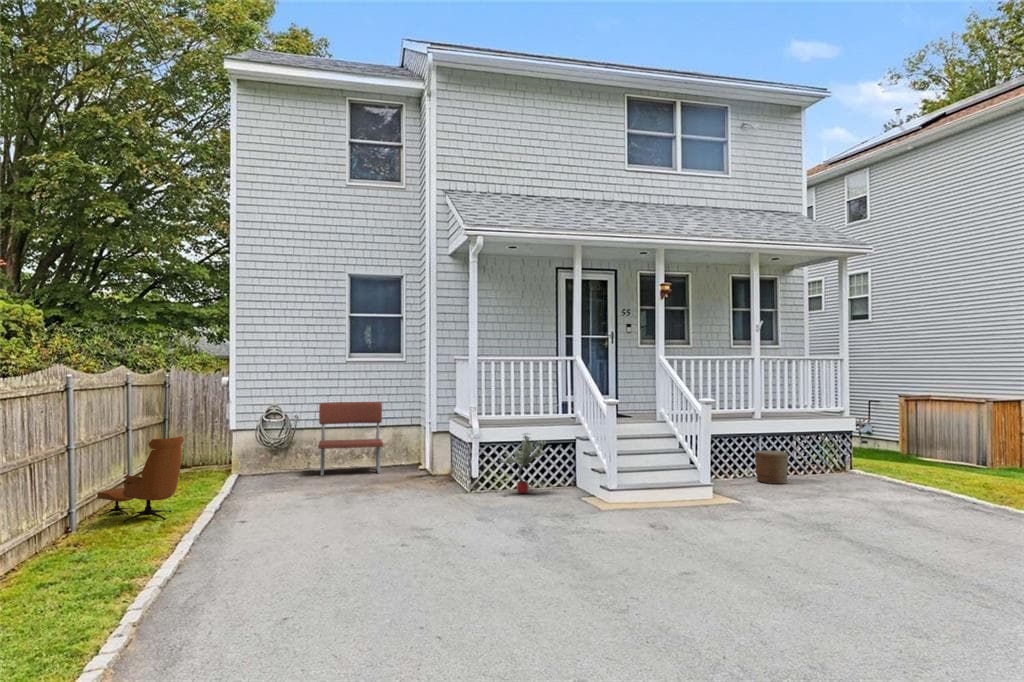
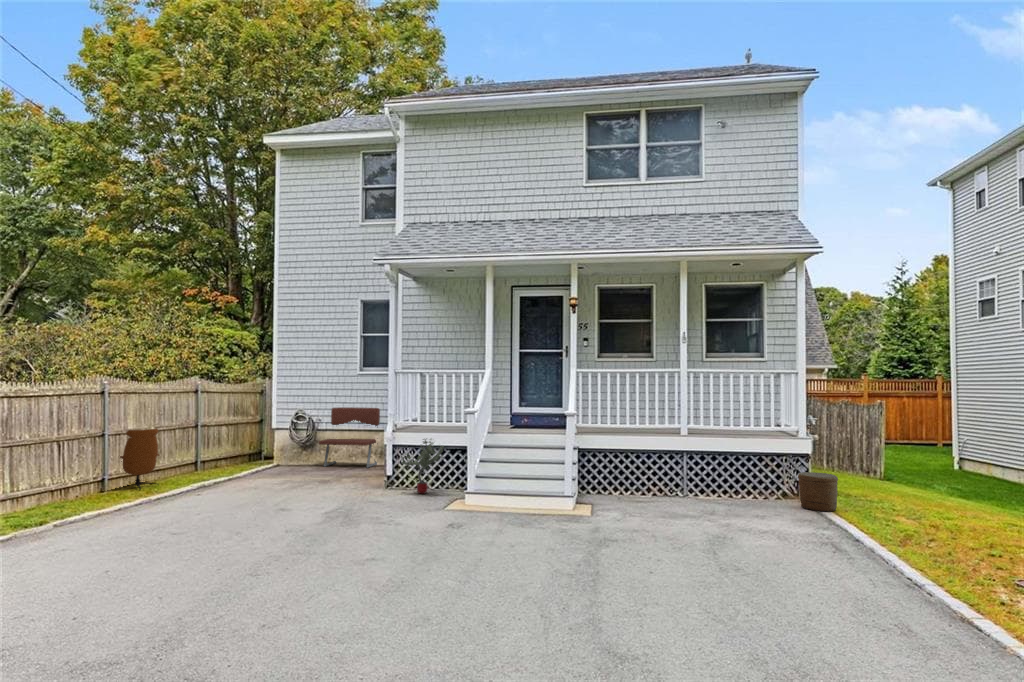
woven basket: present [755,450,788,484] -> present [798,472,838,512]

